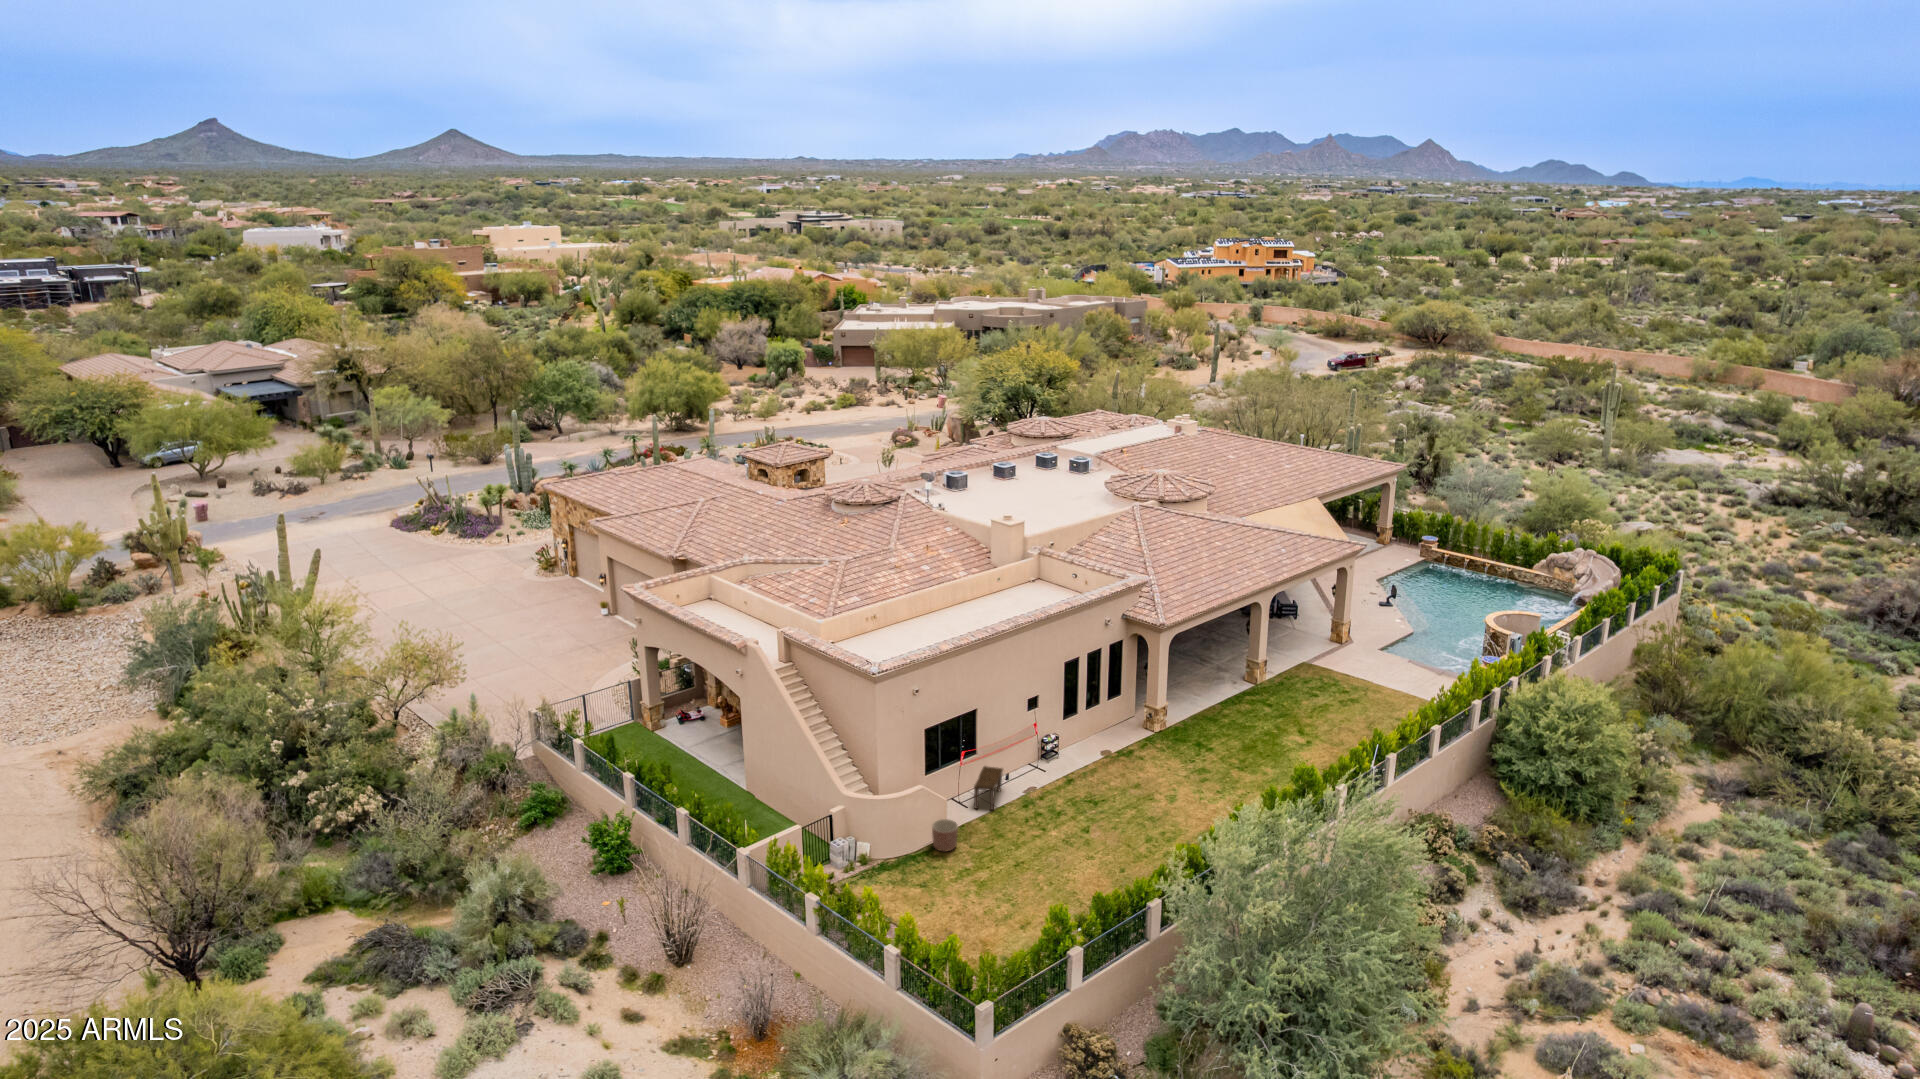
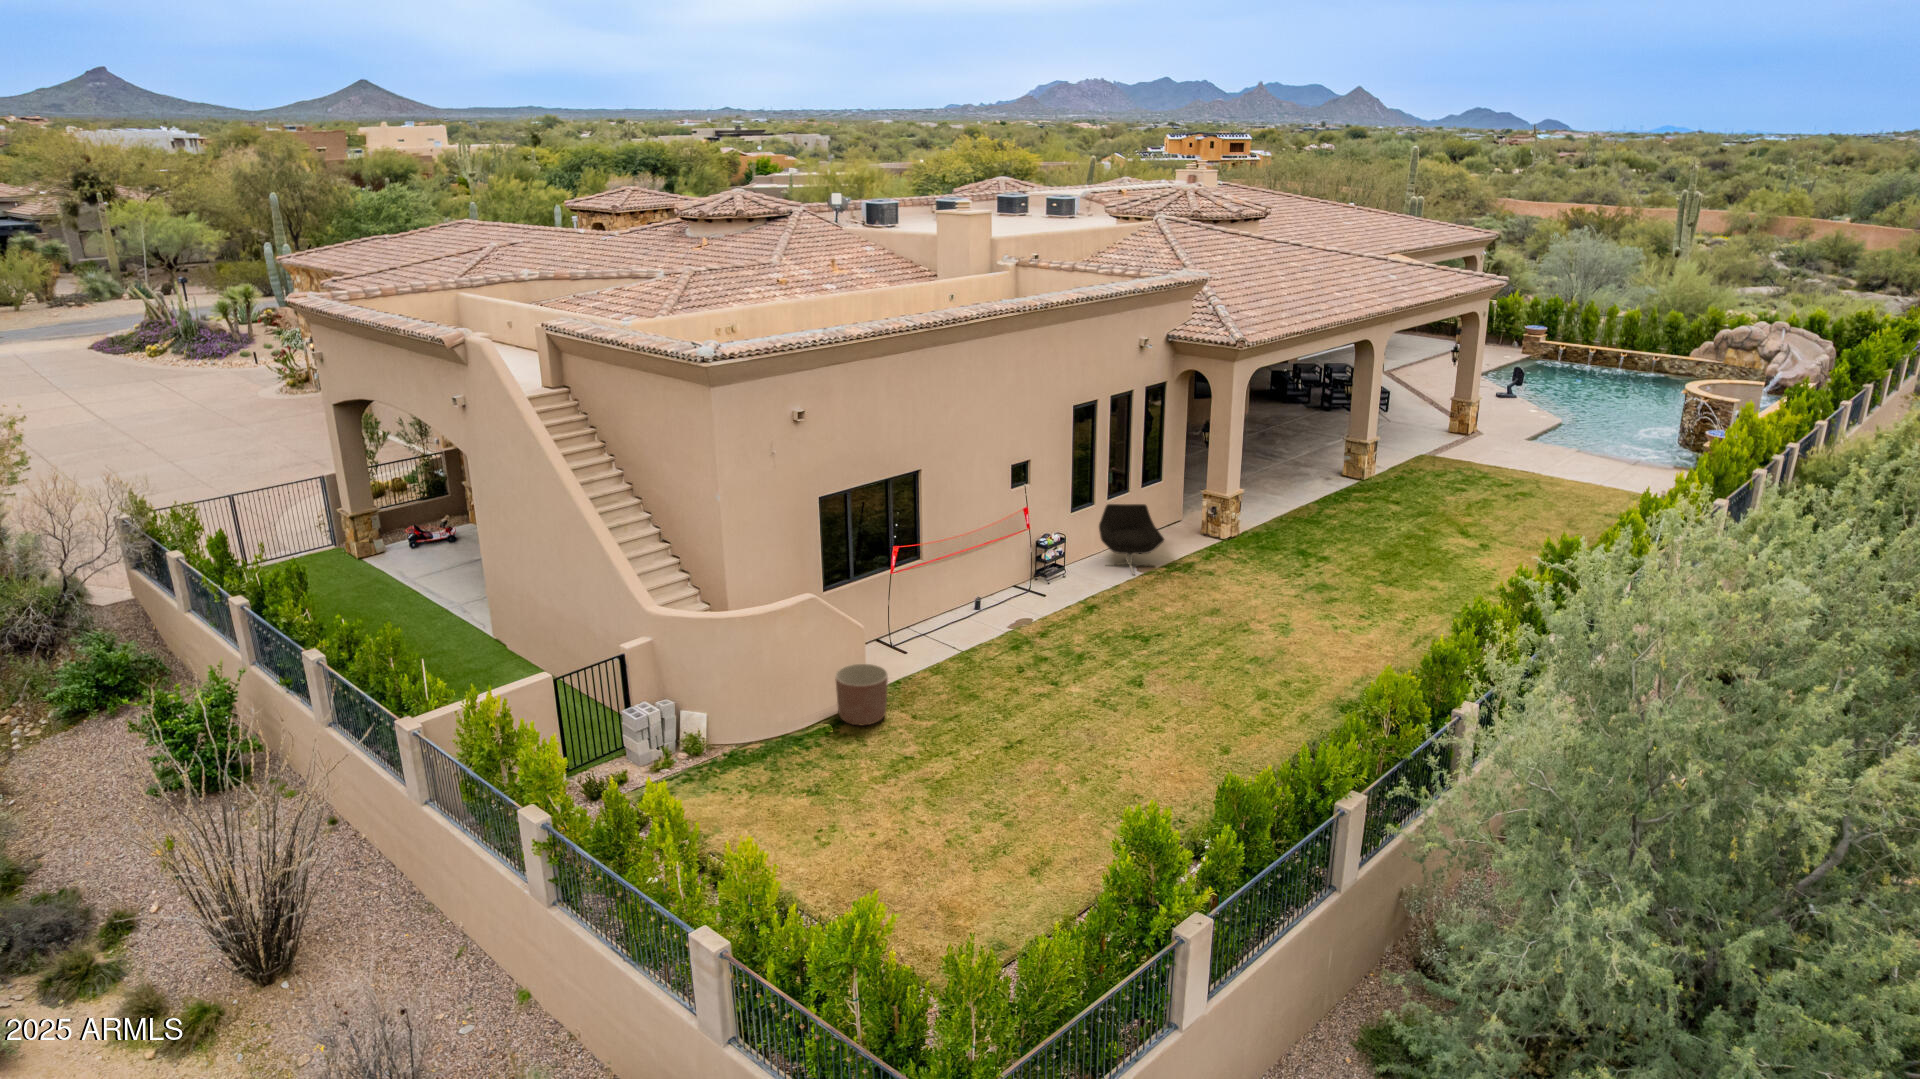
lounge chair: none [1079,713,1116,758] -> present [1099,504,1164,574]
bench: present [974,766,1003,810] -> none [918,580,972,654]

